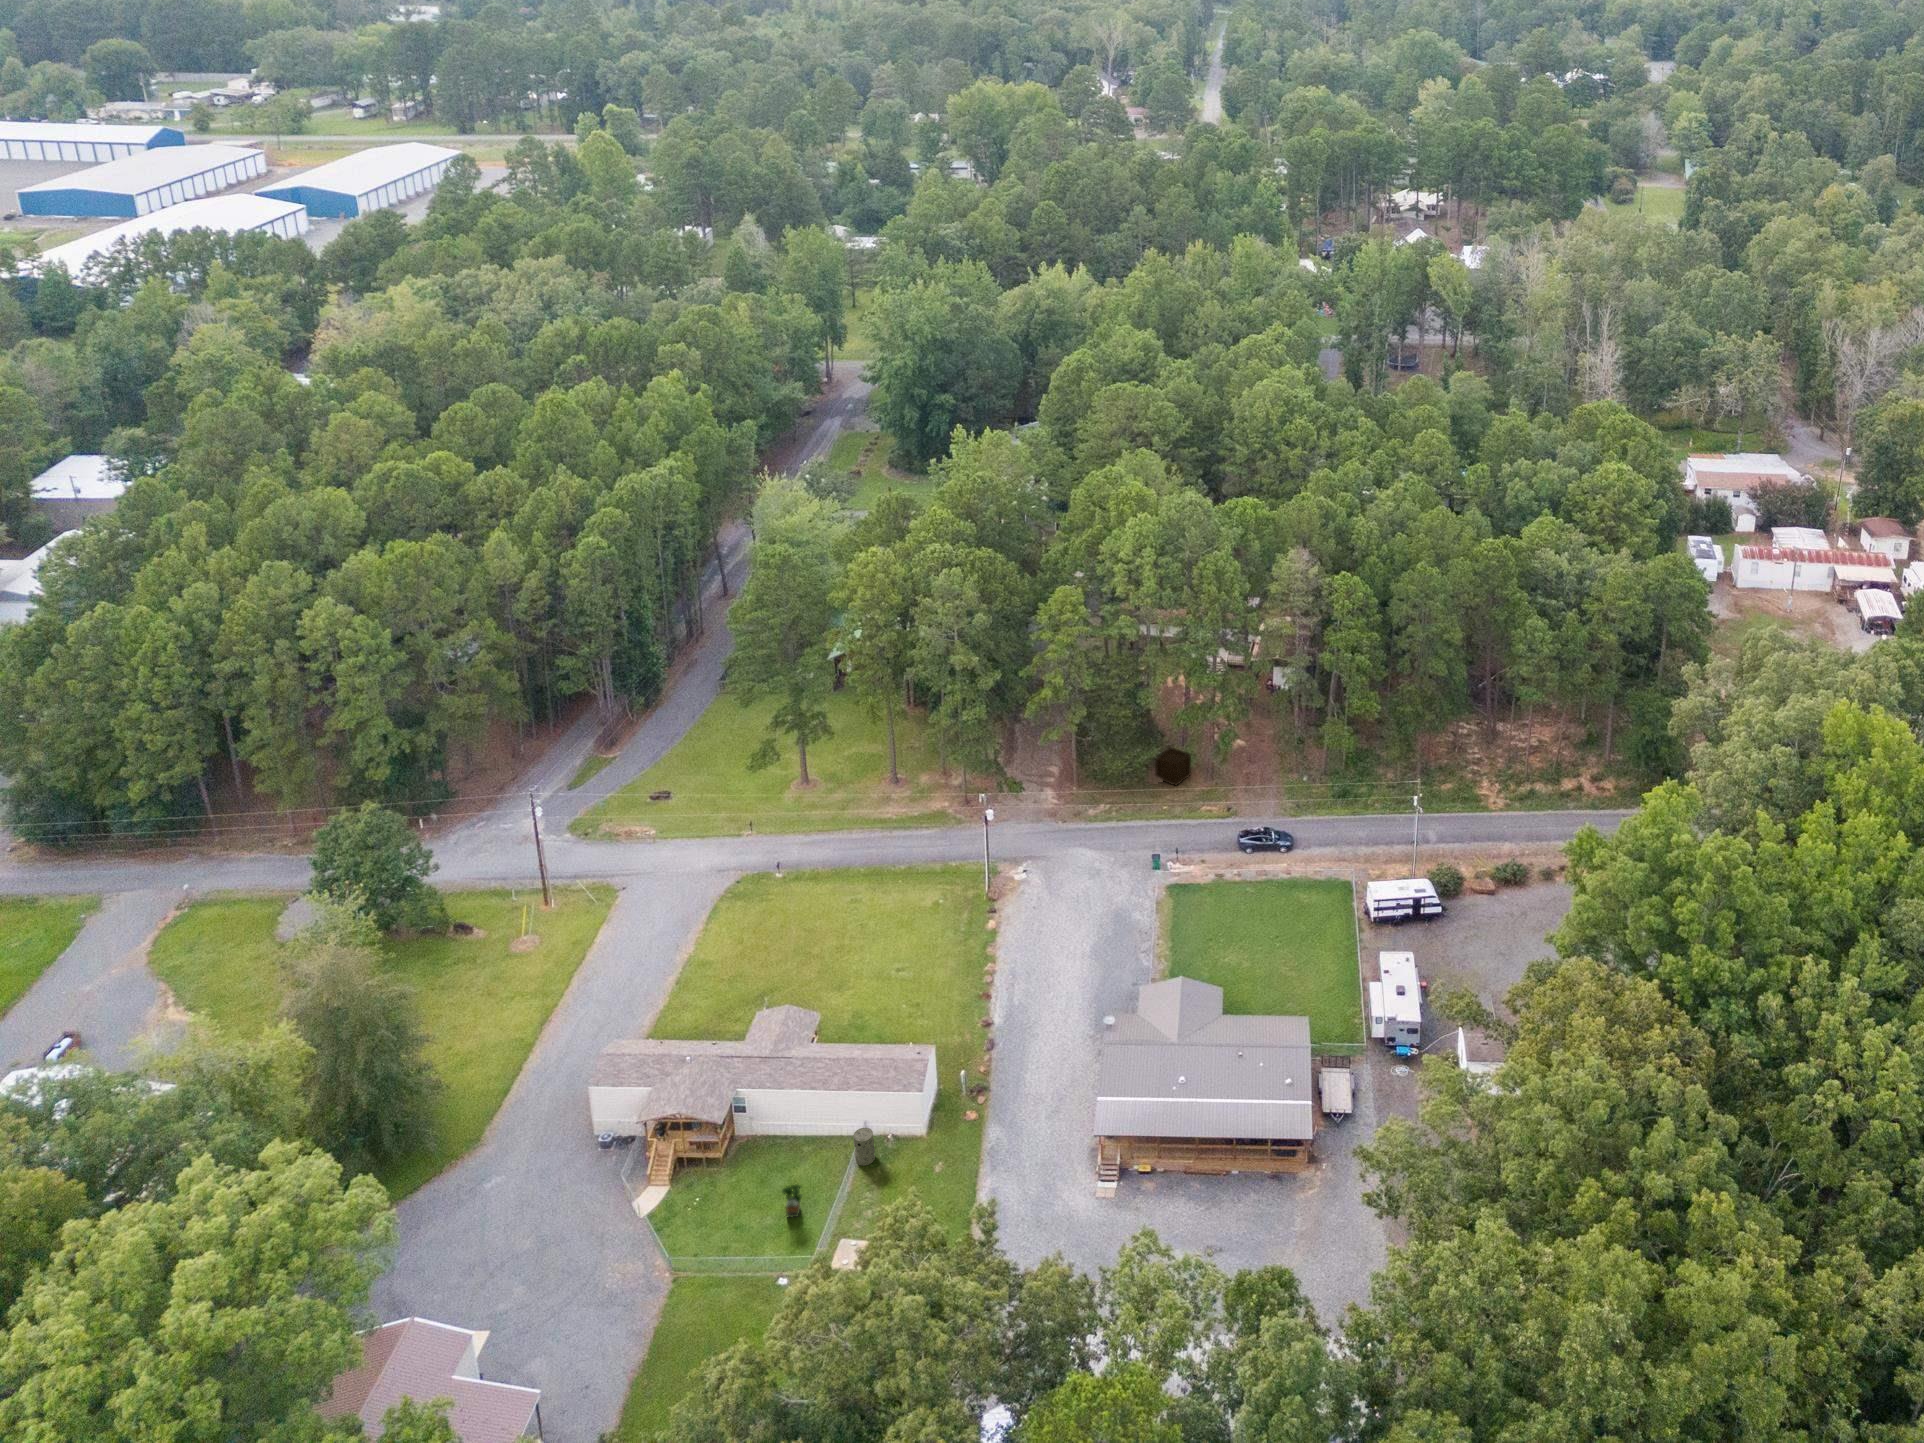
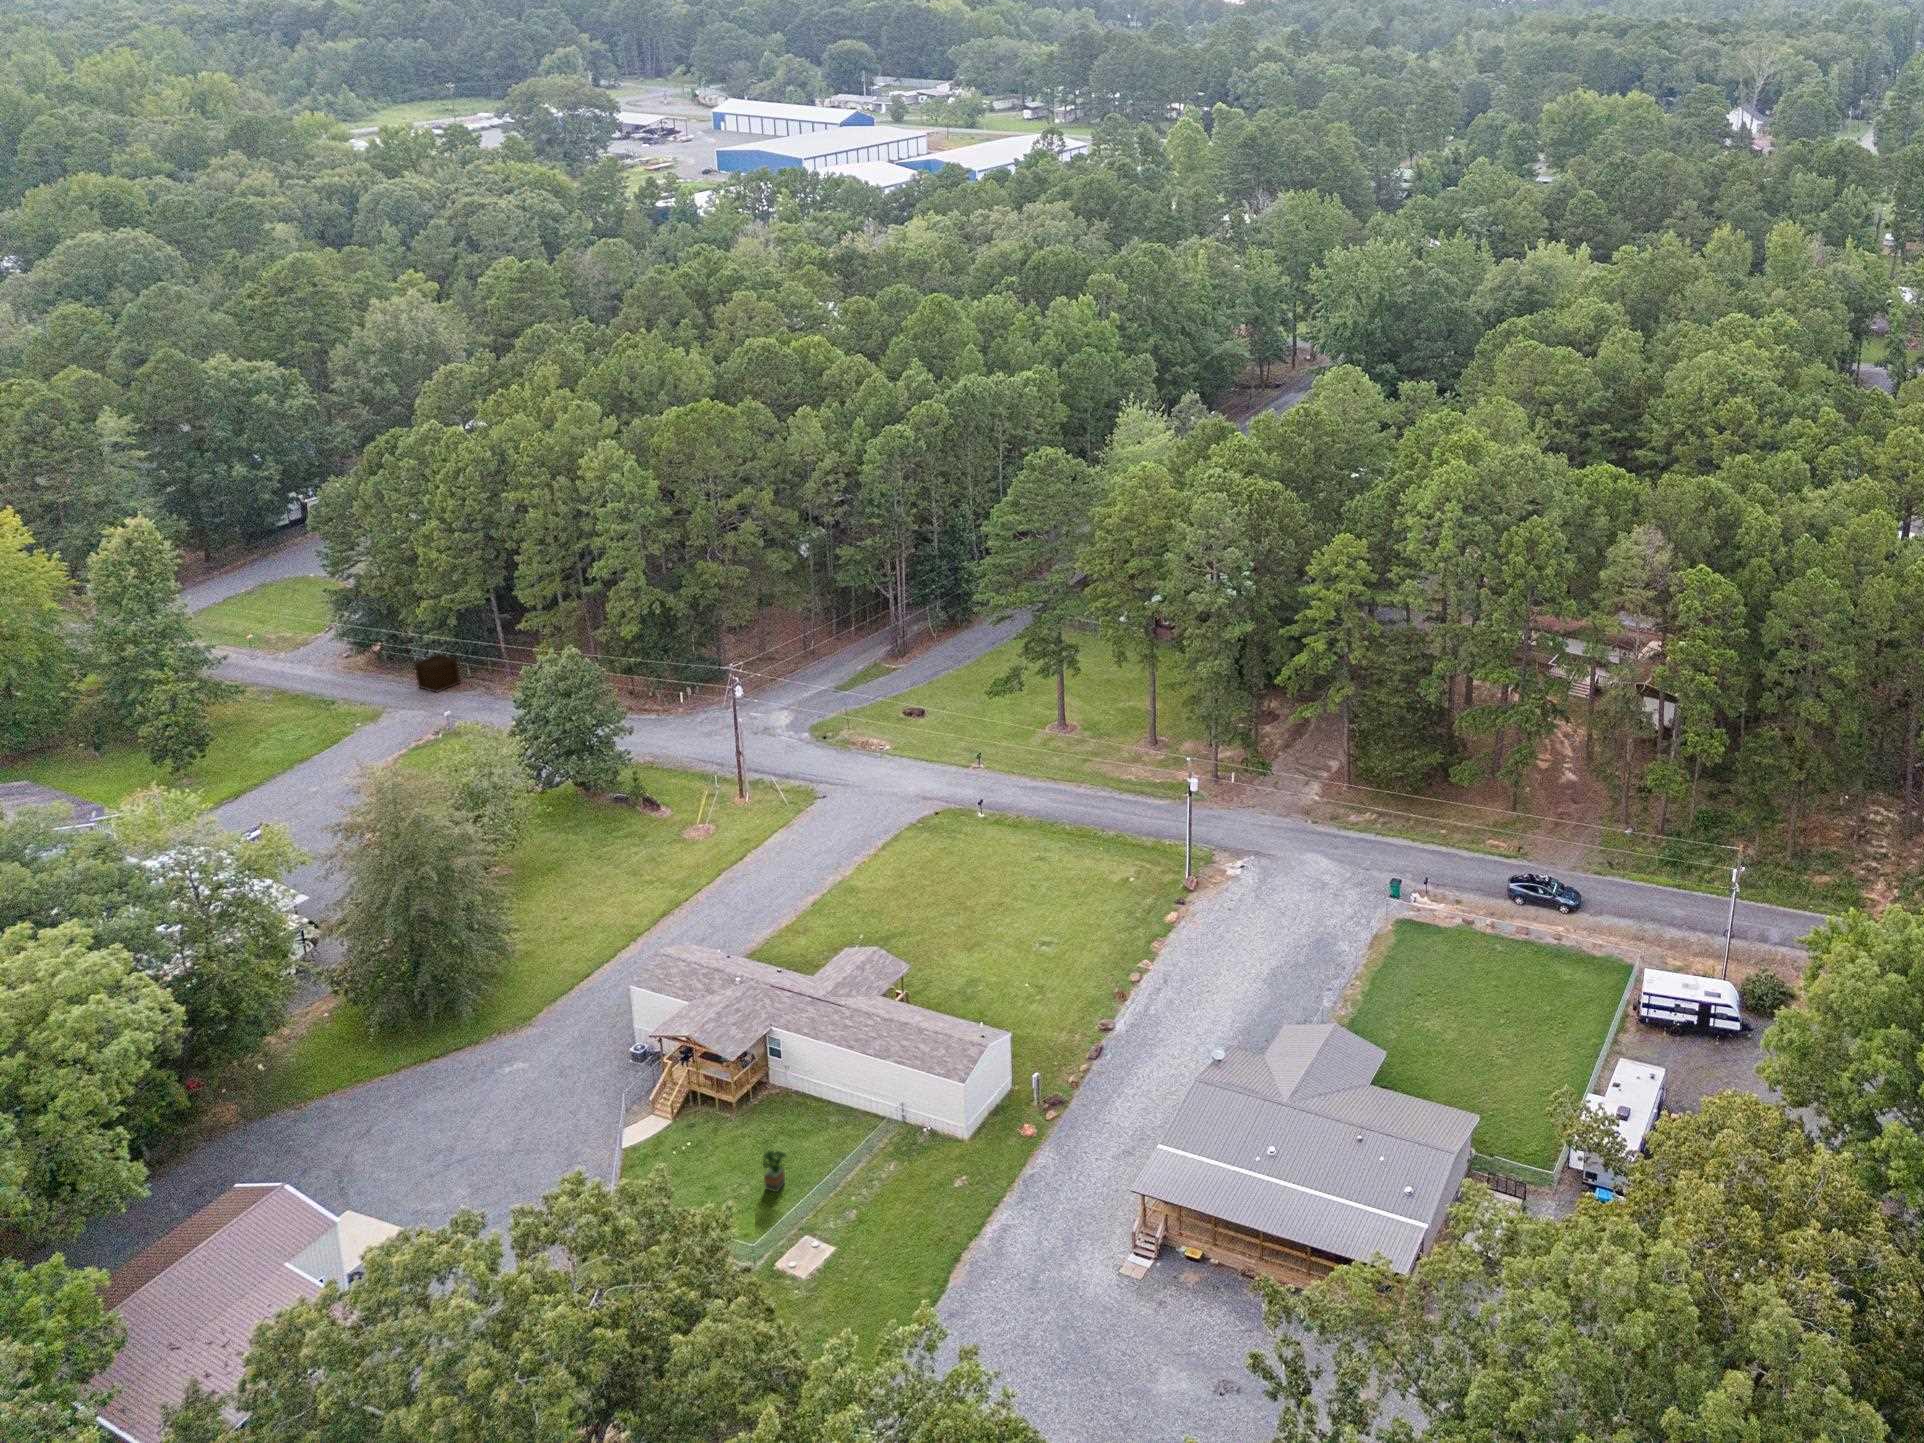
wooden crate: present [1155,747,1191,785] -> present [415,654,460,692]
trash can: present [853,1128,875,1166] -> none [871,1107,897,1154]

